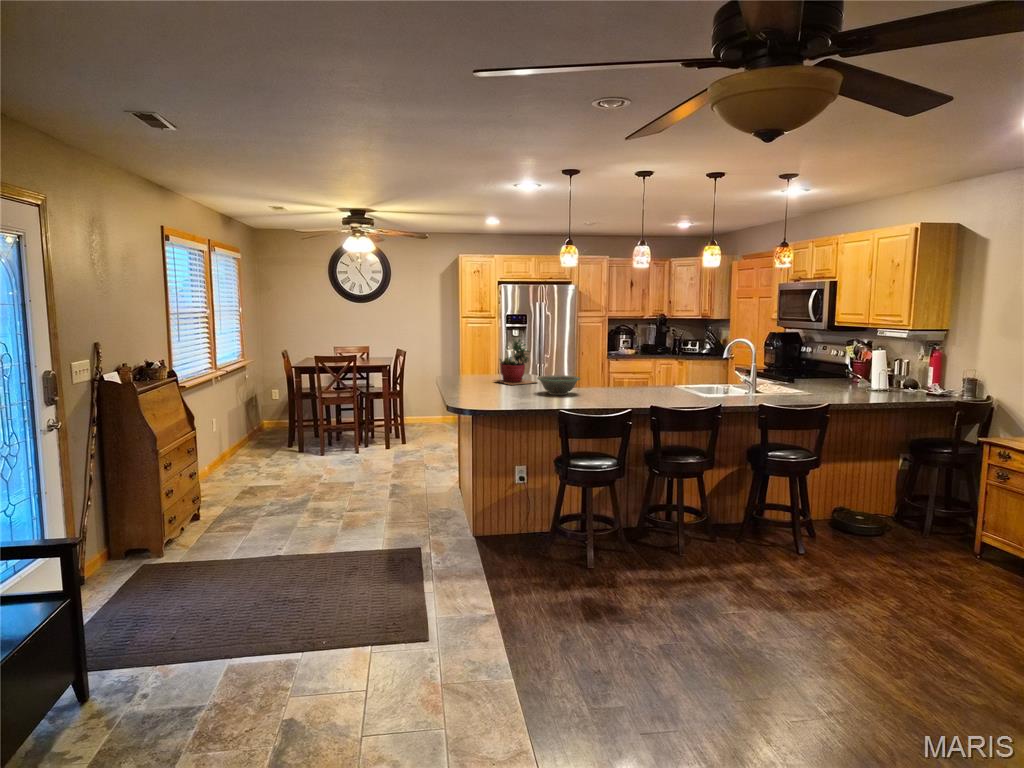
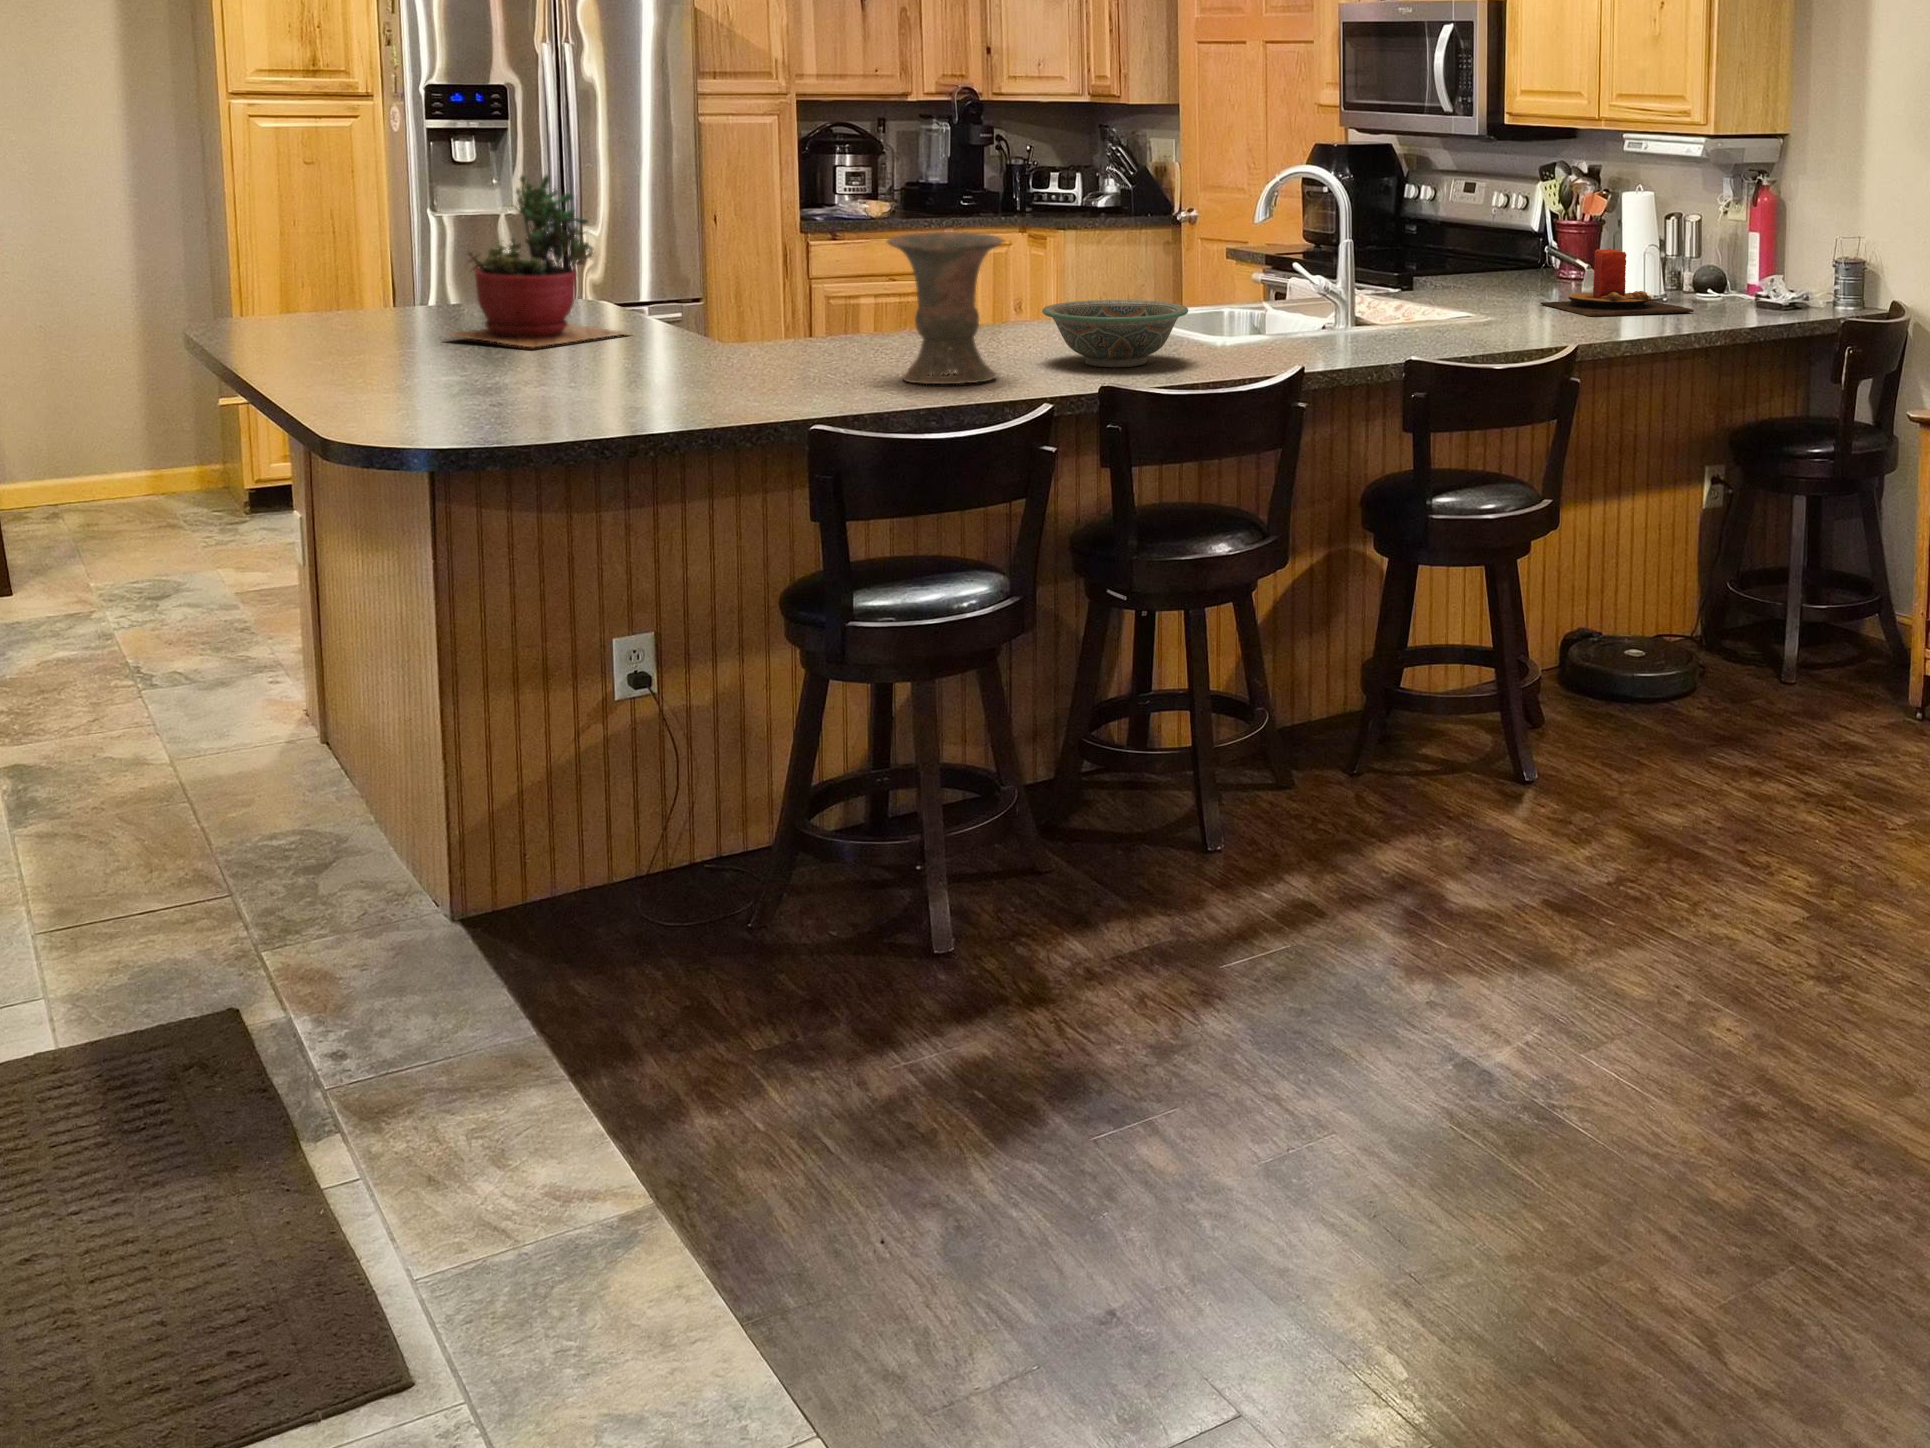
vase: none [595,357,629,402] -> present [887,232,1003,384]
candle: none [837,370,900,395] -> present [1541,248,1694,317]
decorative bowl: present [537,375,580,395] -> present [1042,300,1188,367]

